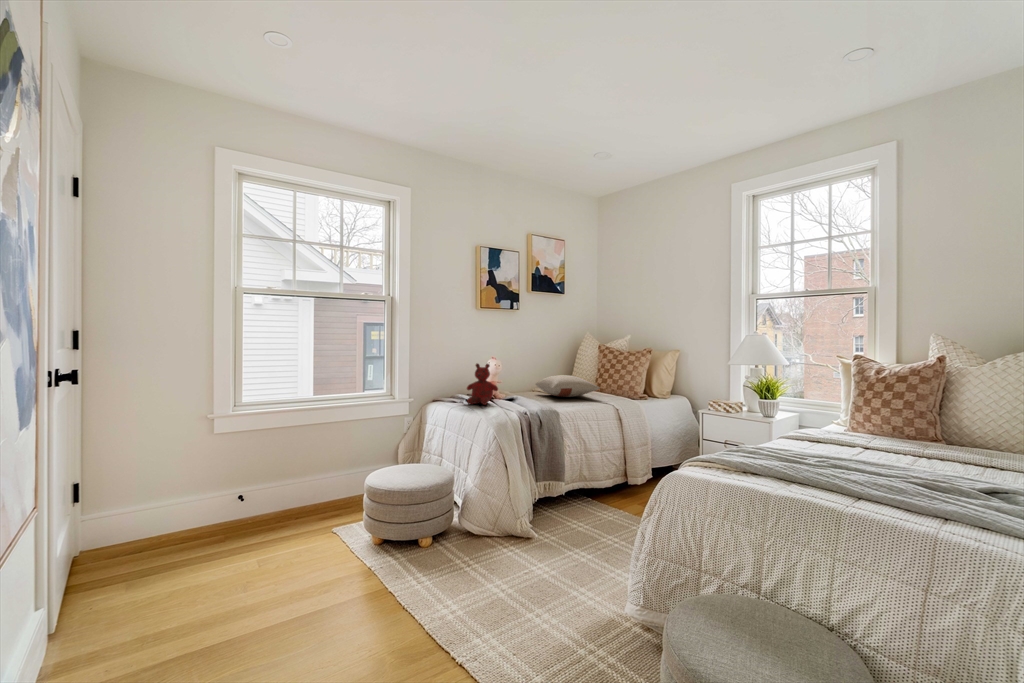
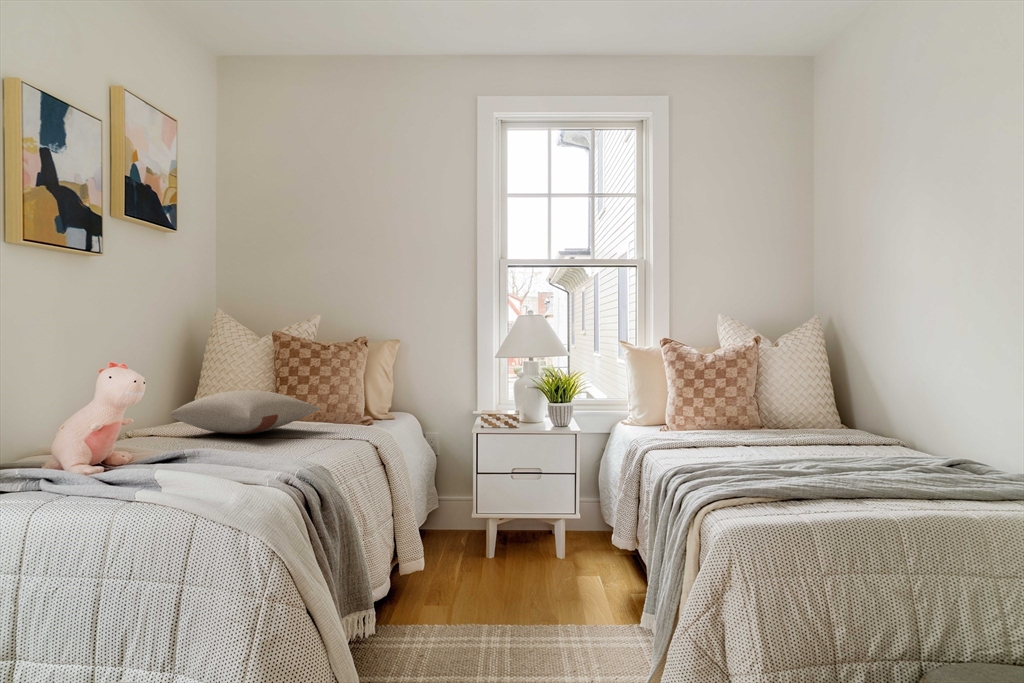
teddy bear: present [467,364,498,405] -> none [73,375,169,483]

